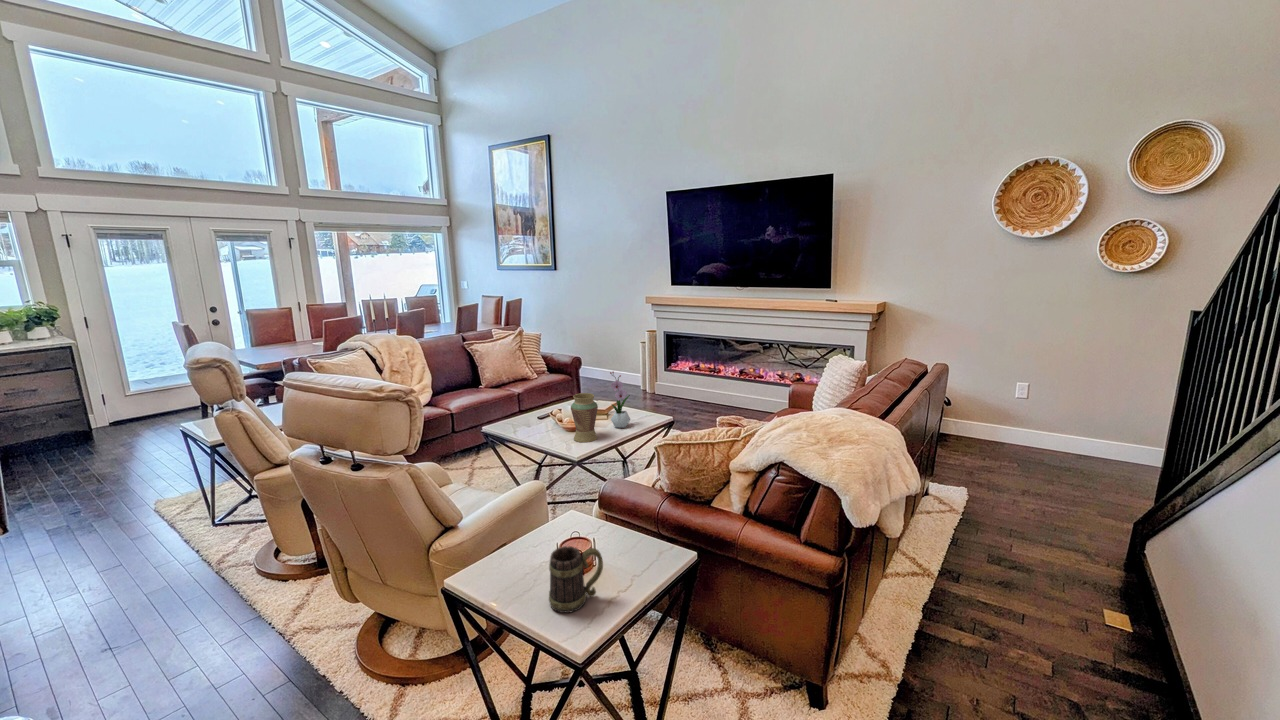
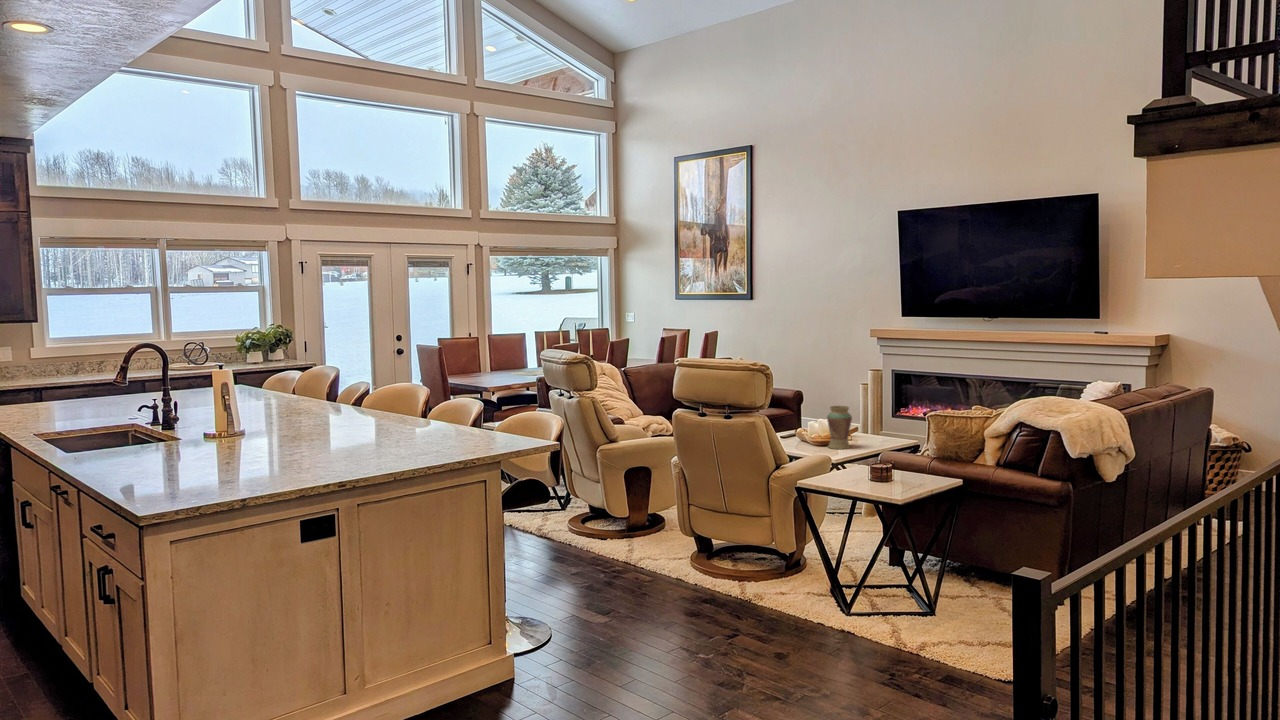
flower arrangement: present [610,372,630,428] -> none [860,388,879,443]
mug: present [549,546,603,613] -> none [875,449,909,483]

